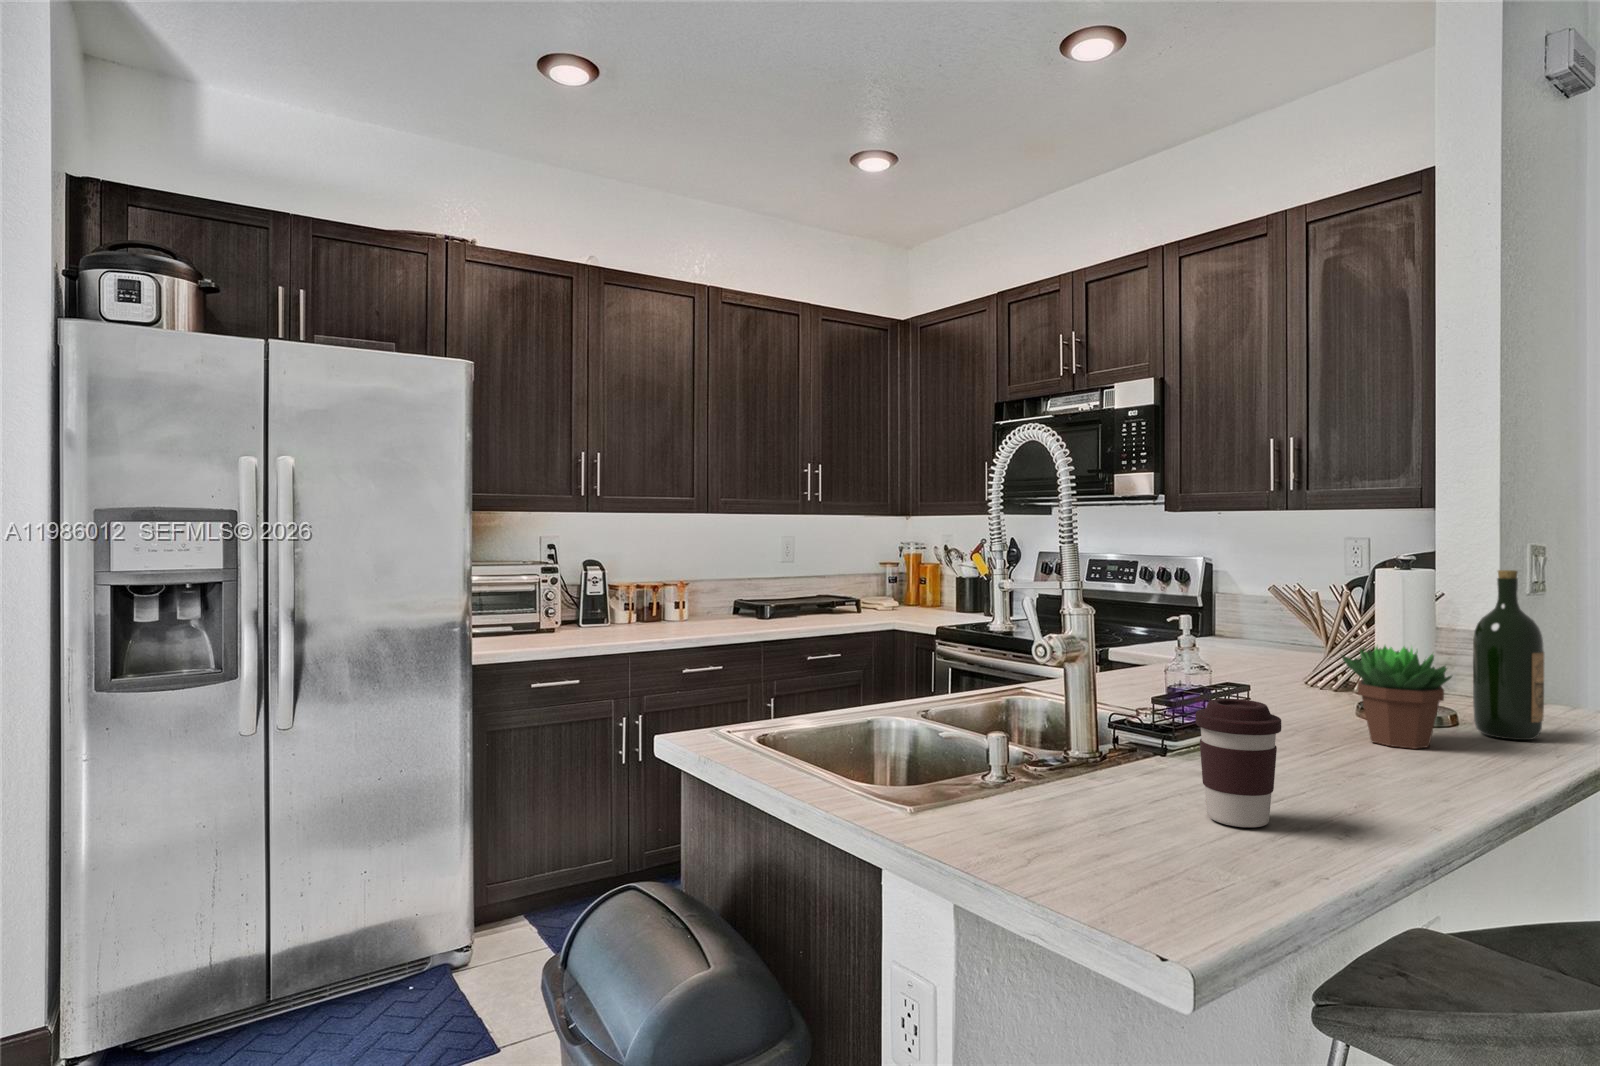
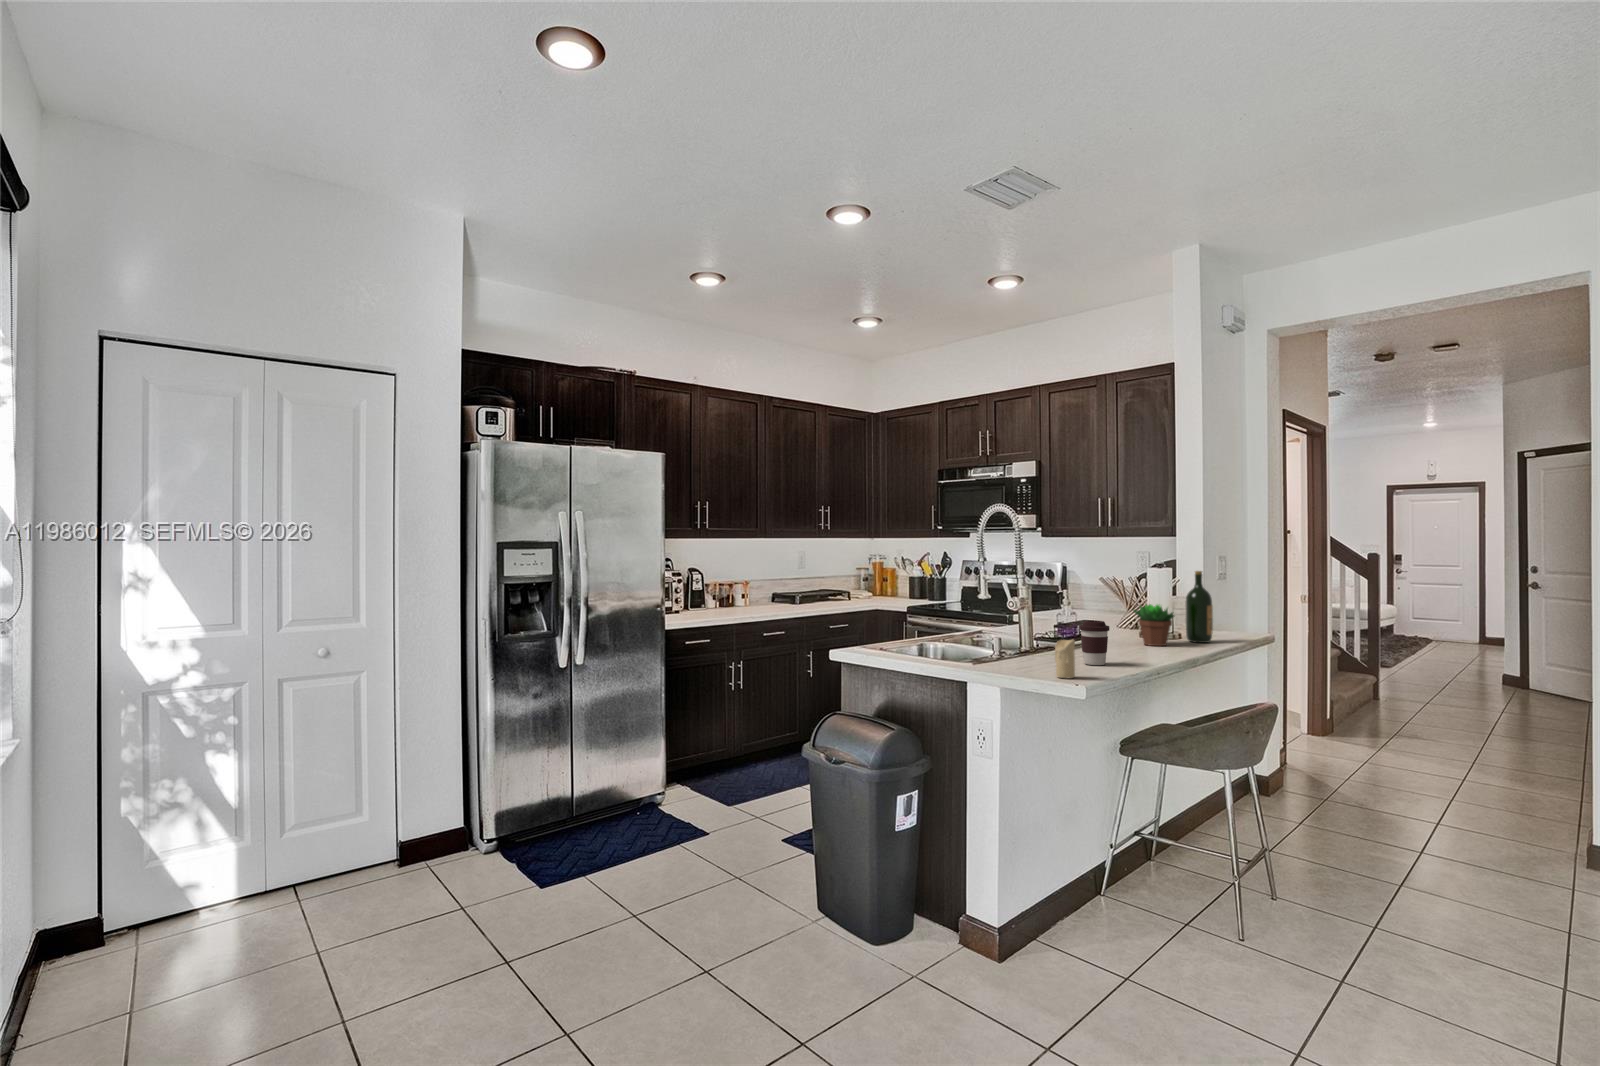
candle: none [1099,773,1163,901] -> present [1055,640,1075,678]

